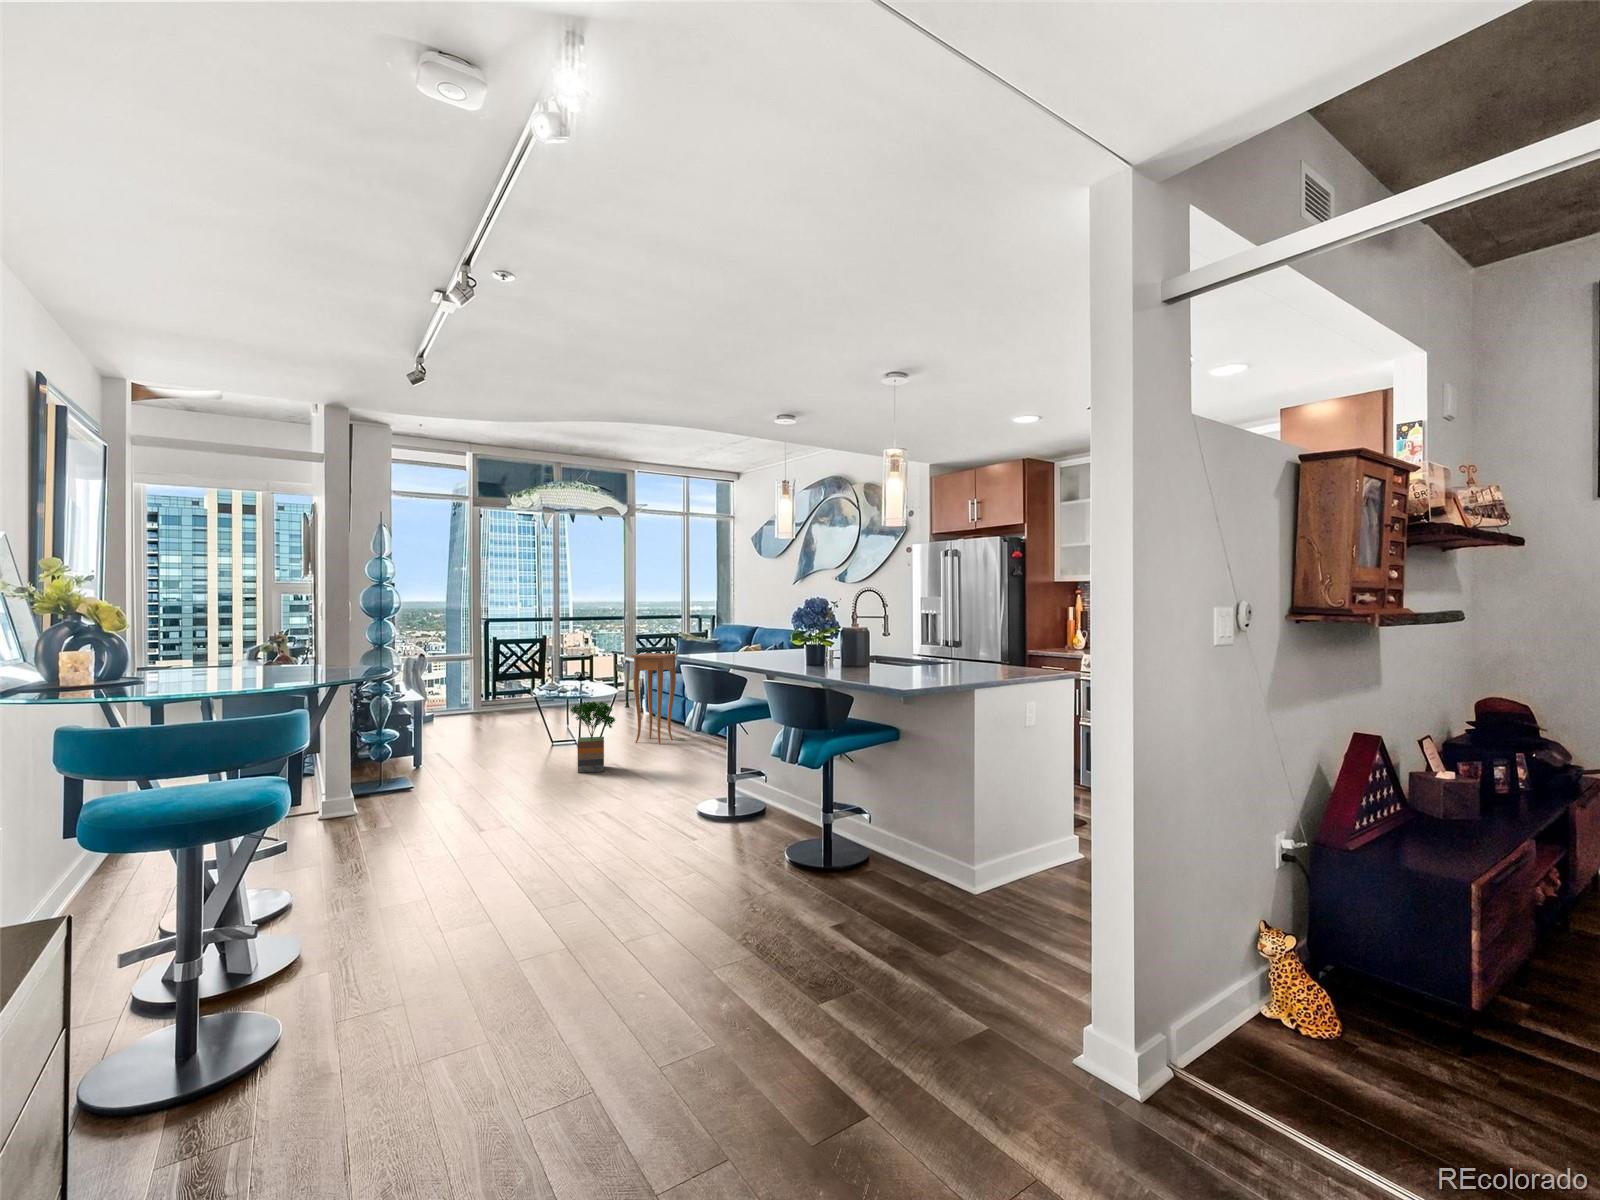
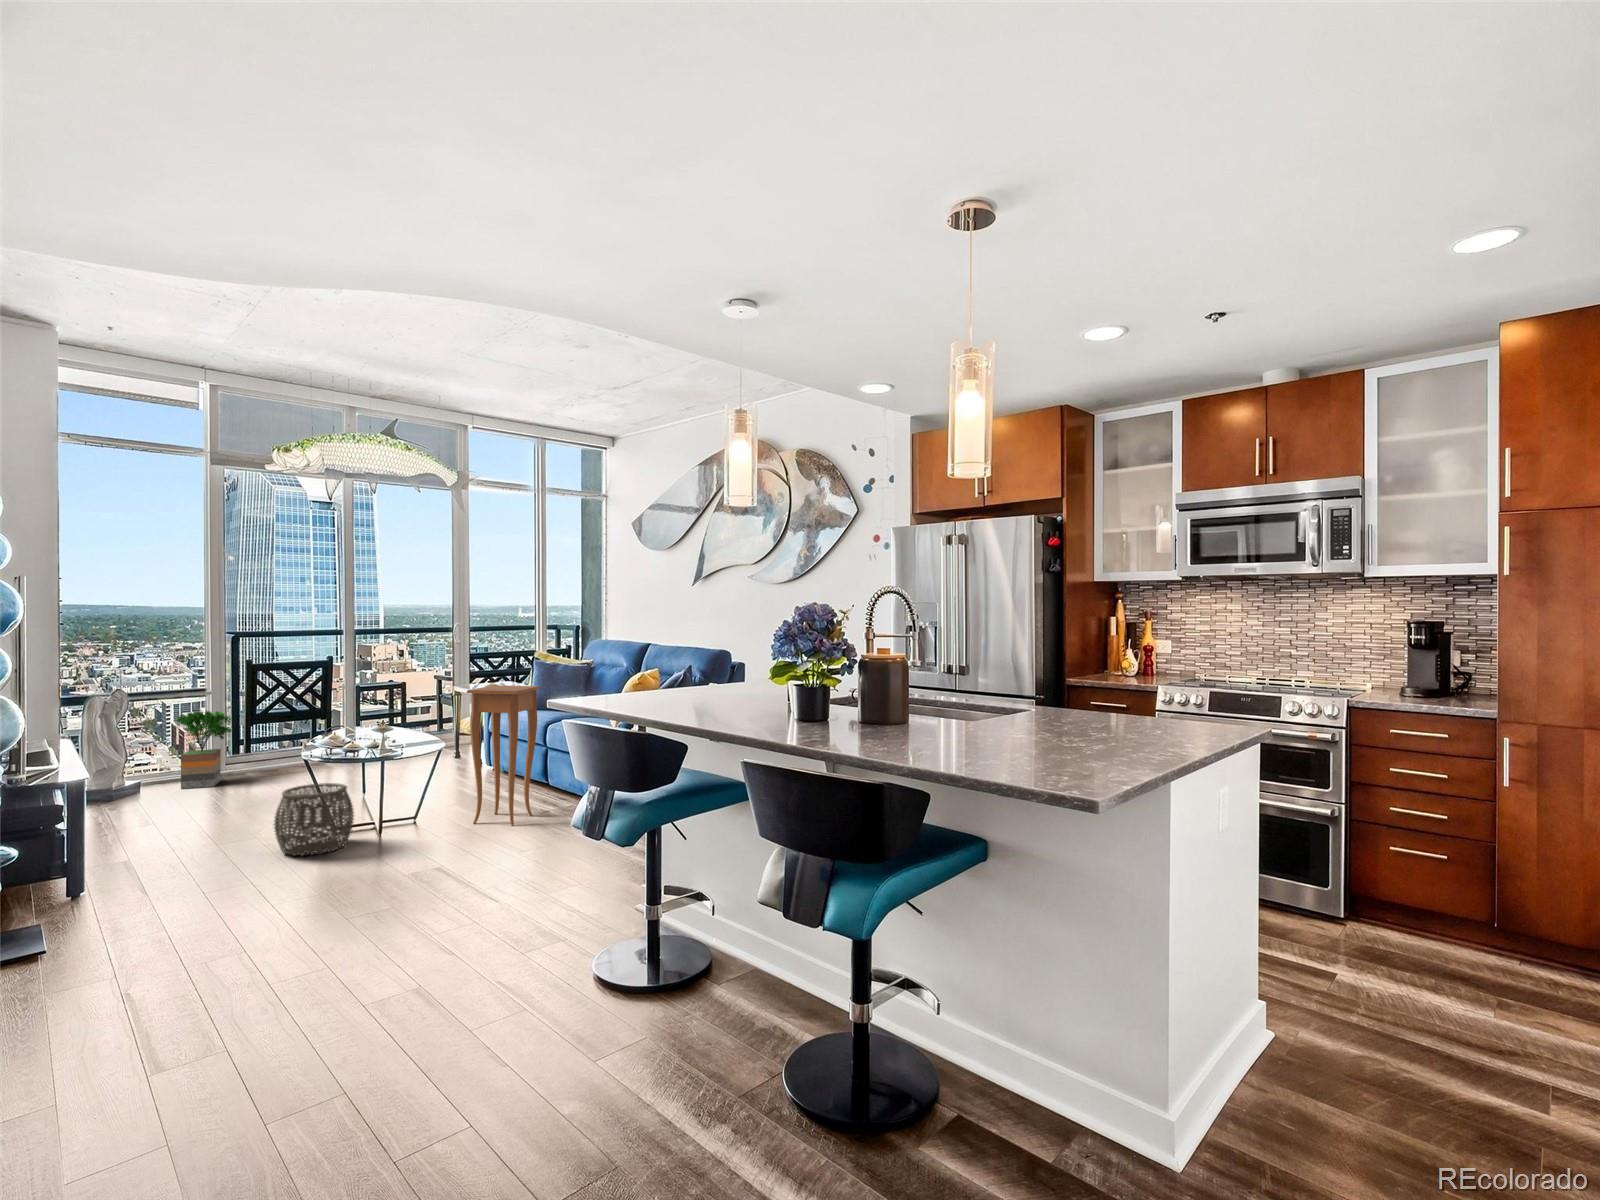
potted tree: present [570,701,615,773] -> present [175,711,232,789]
woven basket: none [518,711,564,754] -> present [274,783,354,856]

